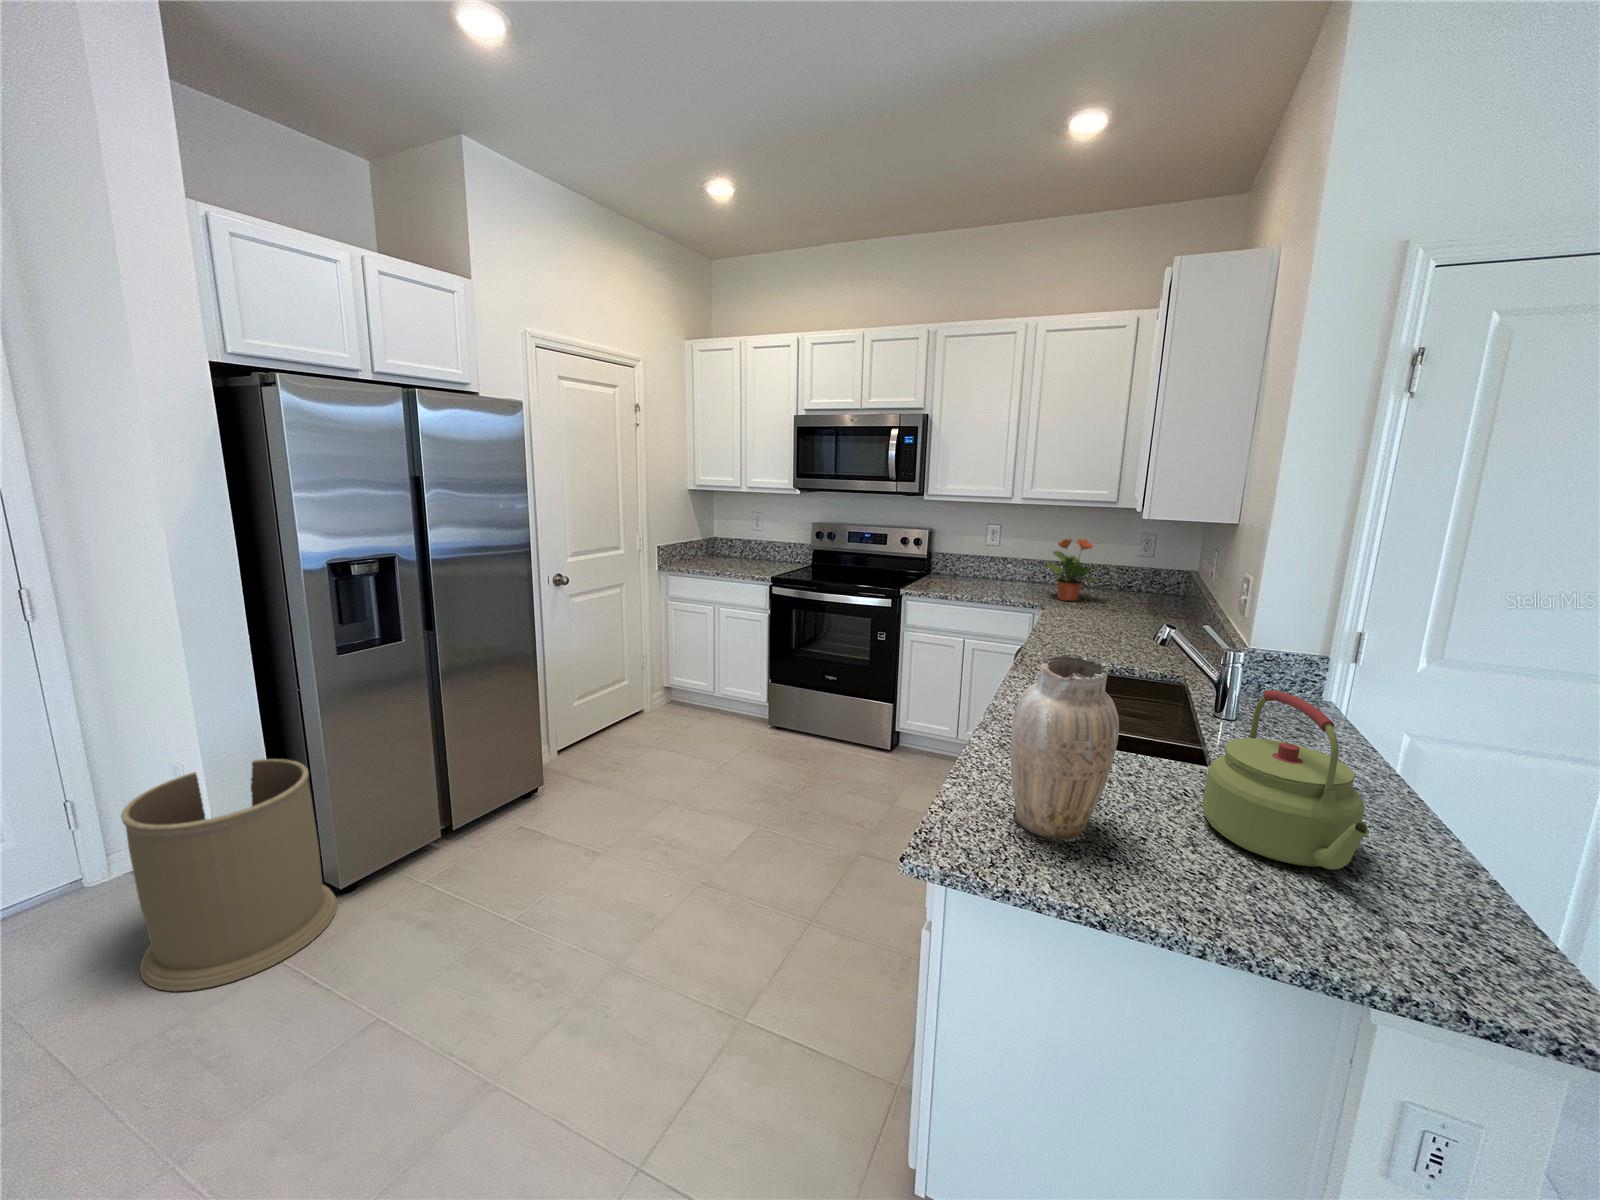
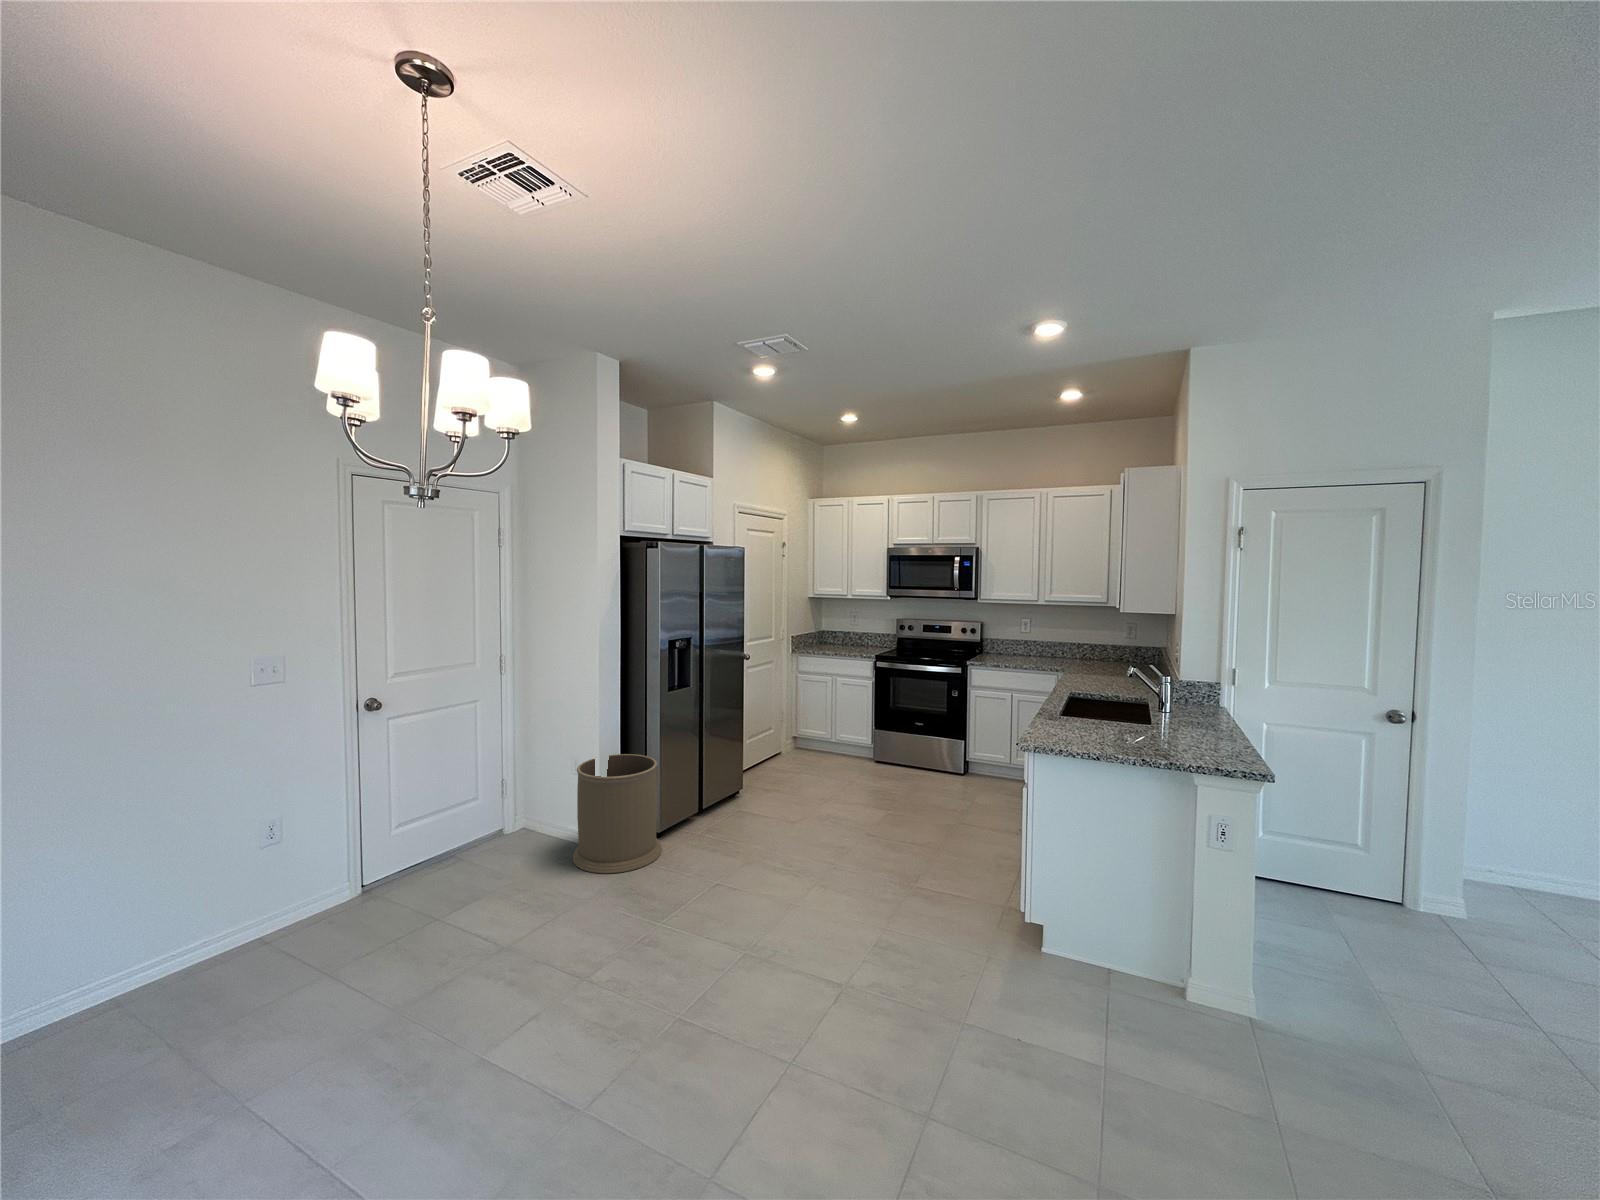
potted plant: present [1046,539,1097,601] -> none [1062,626,1102,667]
vase: present [1011,655,1119,839] -> none [1060,666,1103,741]
kettle: present [1202,690,1369,870] -> none [1142,680,1202,746]

